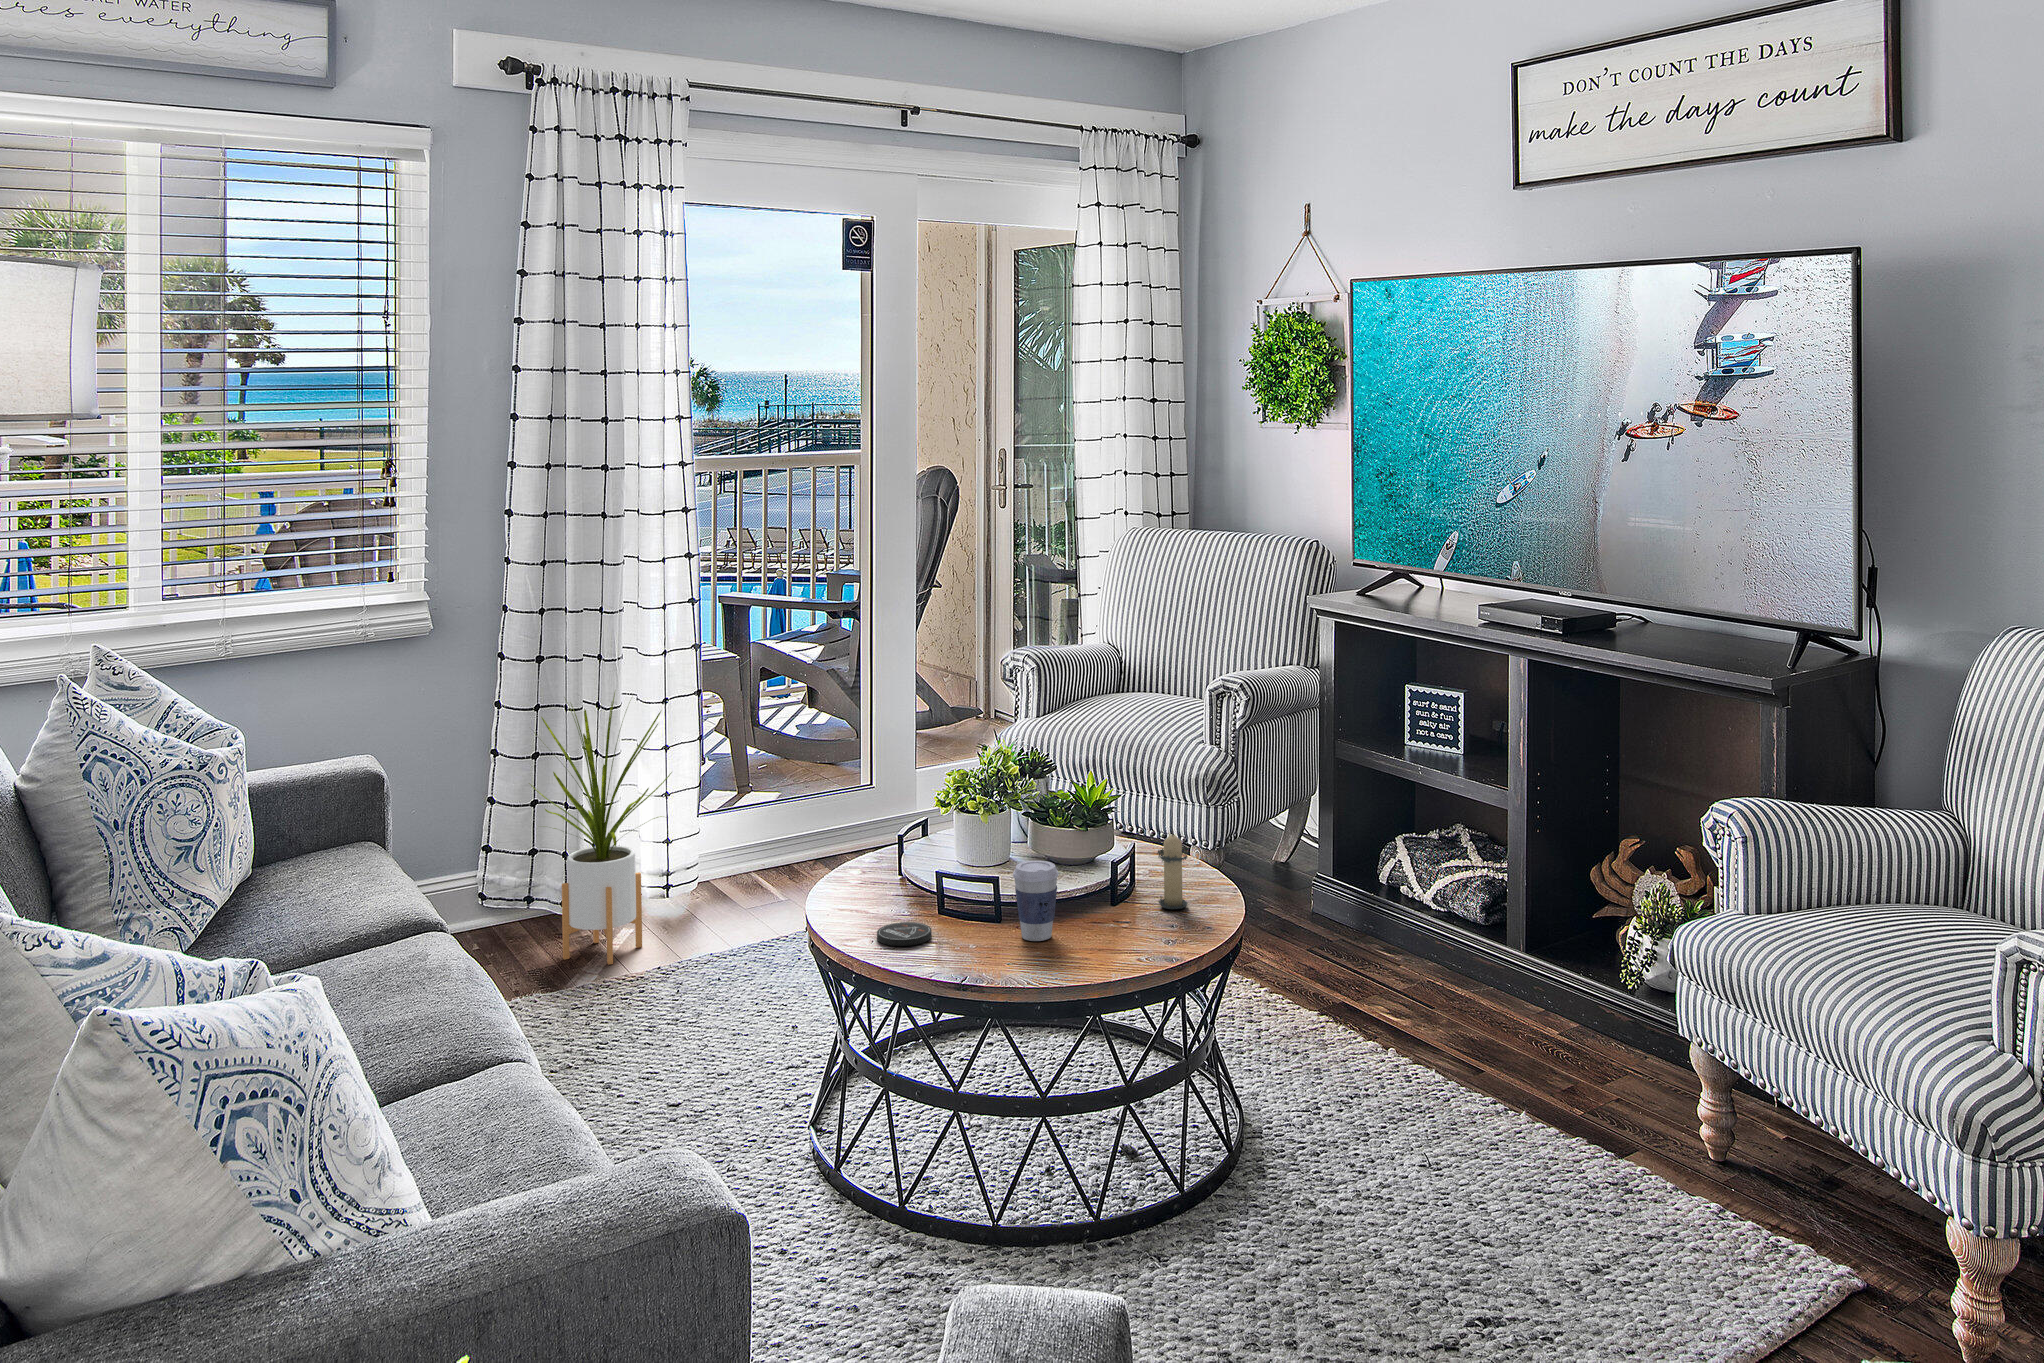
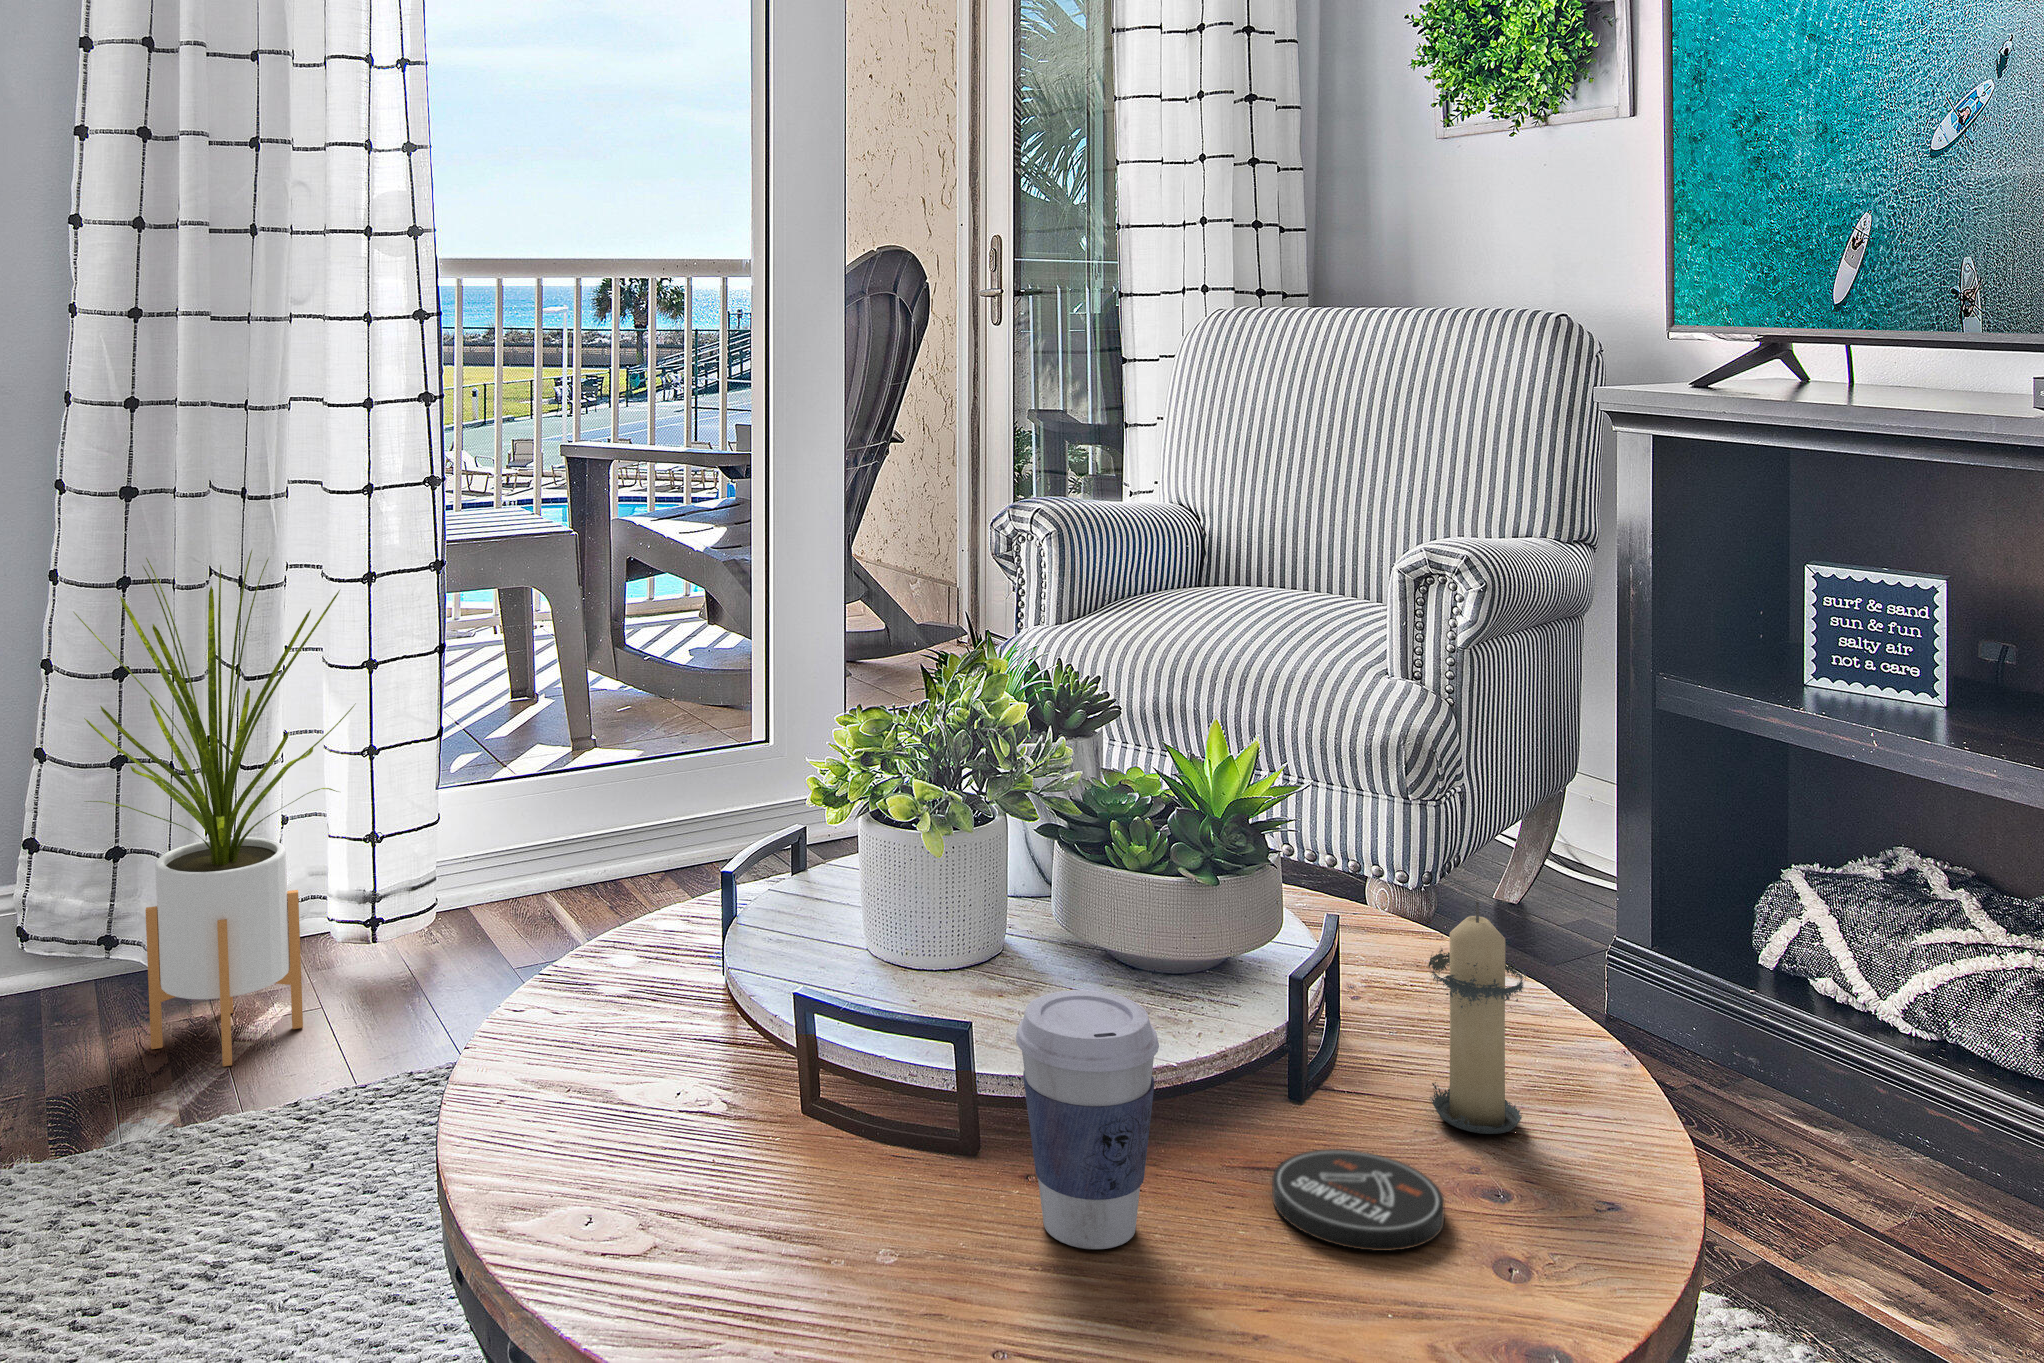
coaster: present [877,922,932,946] -> present [1272,1149,1444,1251]

